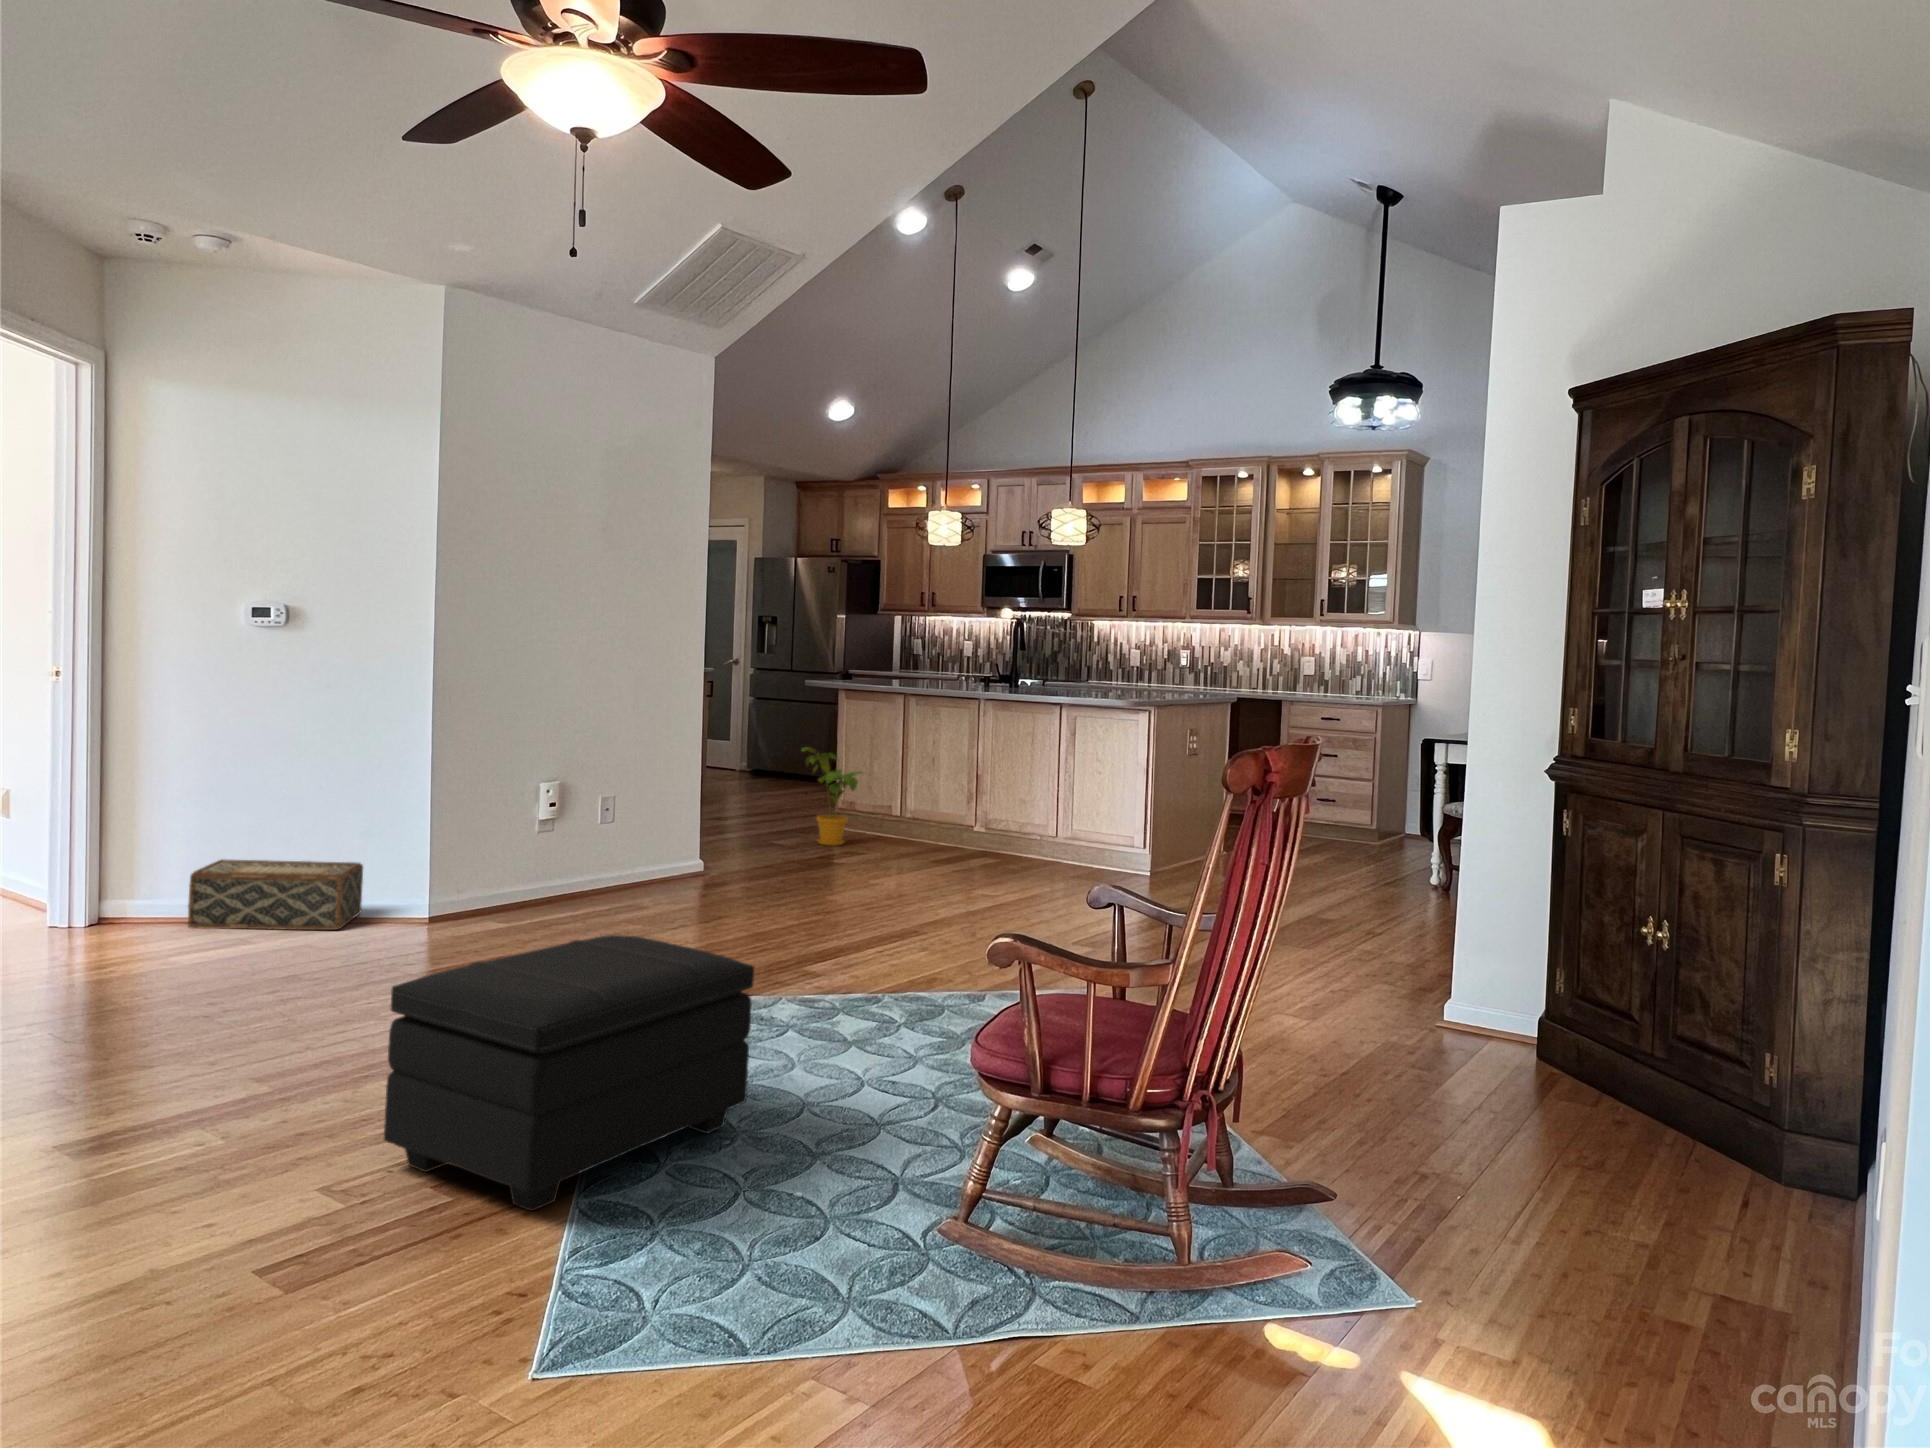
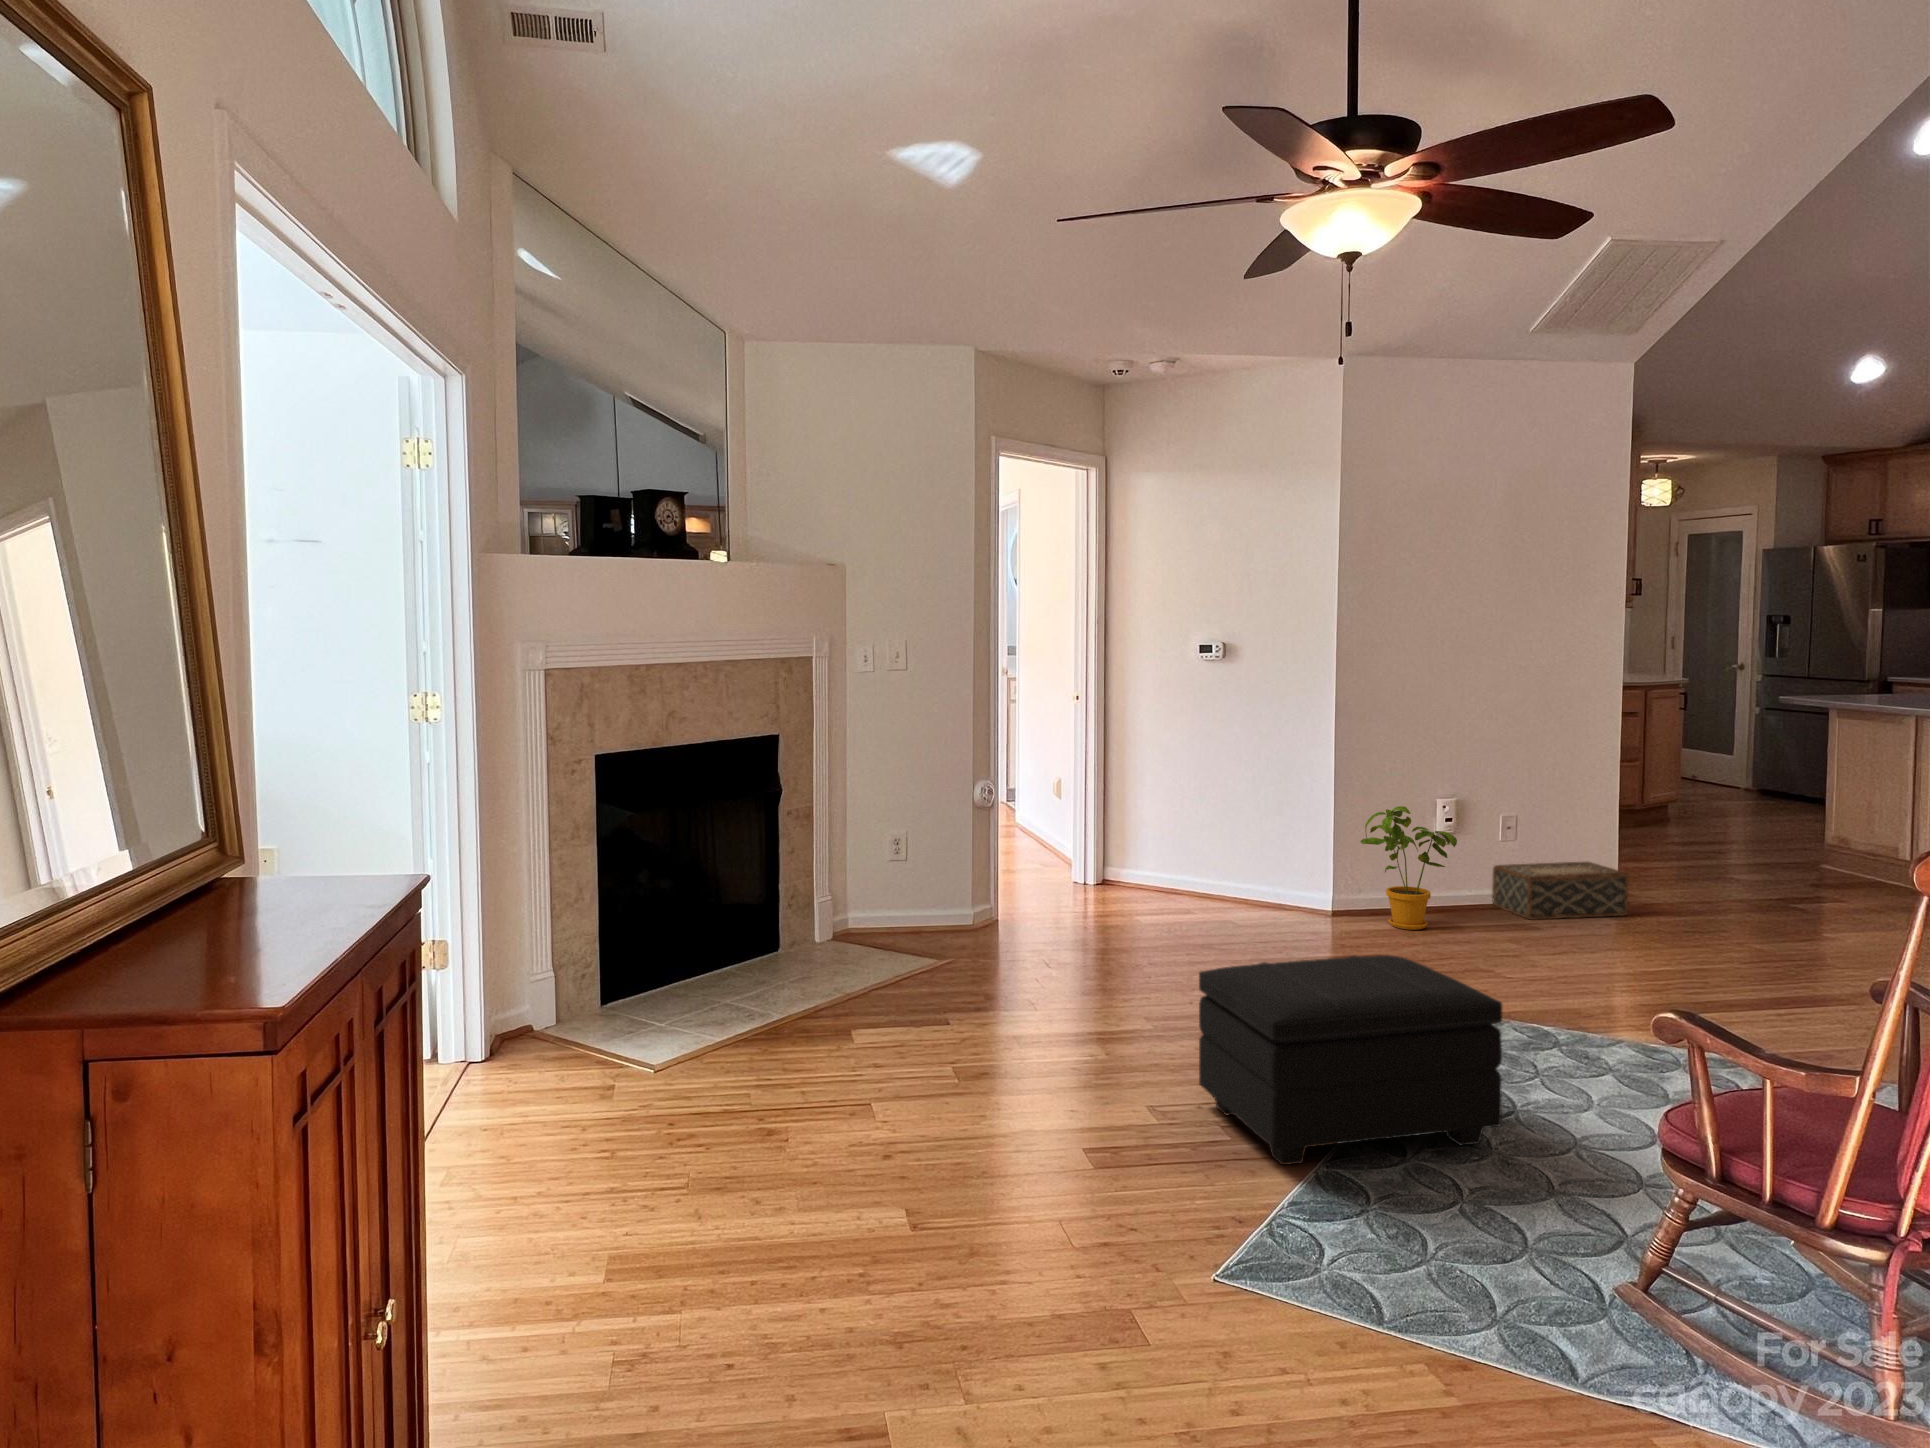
house plant: present [802,747,863,846] -> present [1360,806,1457,930]
woven basket: present [188,859,363,930] -> present [1492,862,1629,920]

